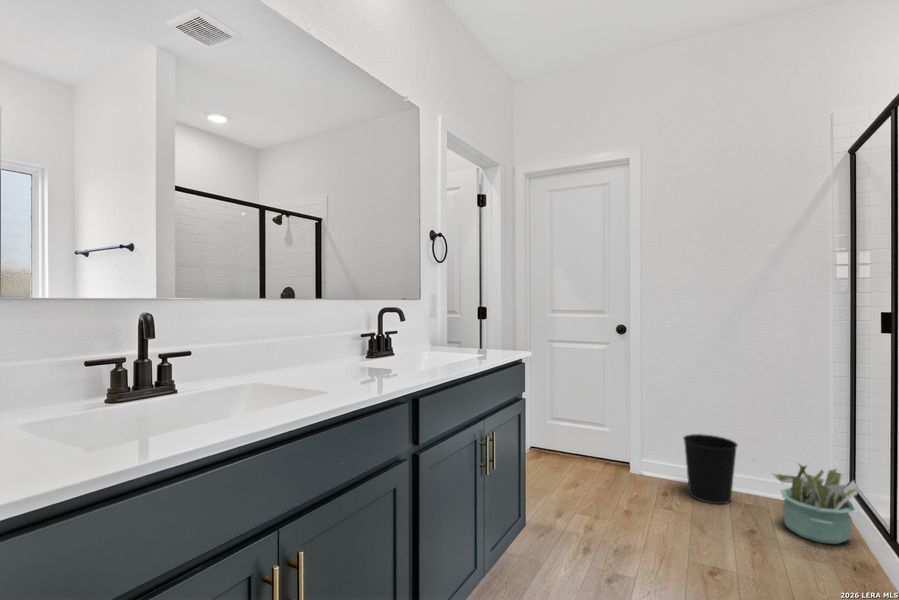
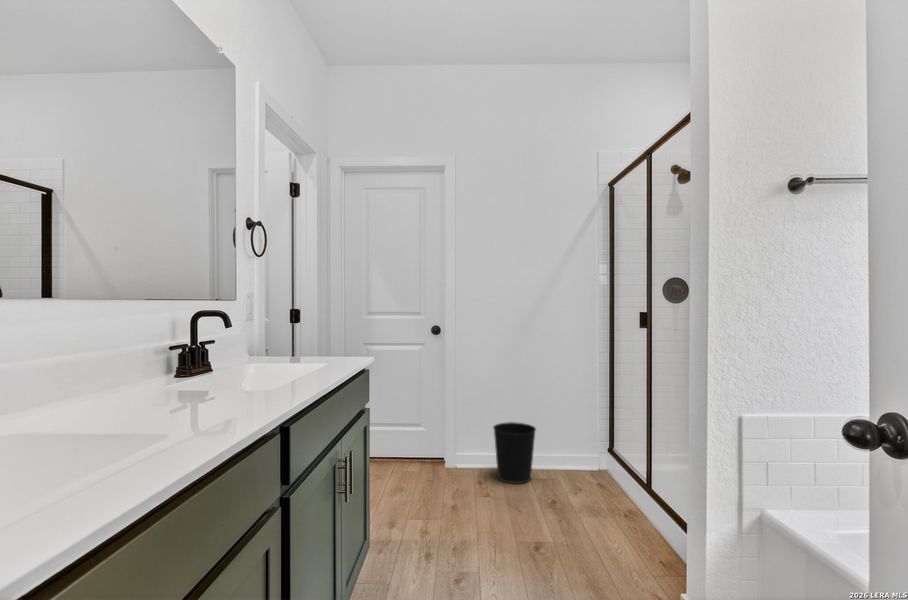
decorative plant: present [773,464,857,544] -> none [561,437,623,501]

